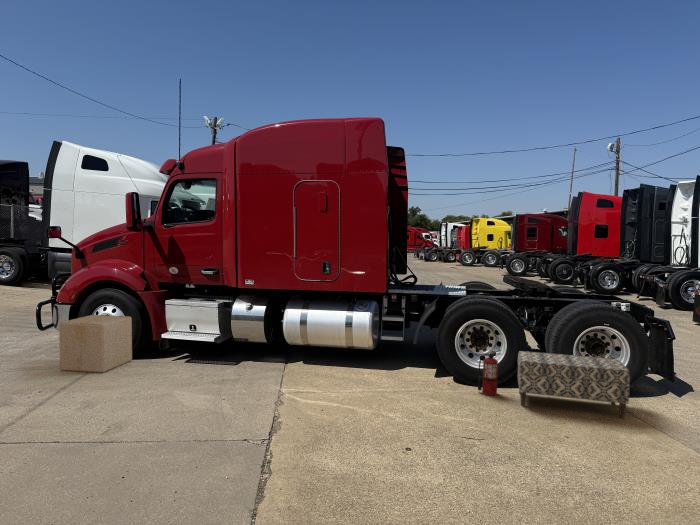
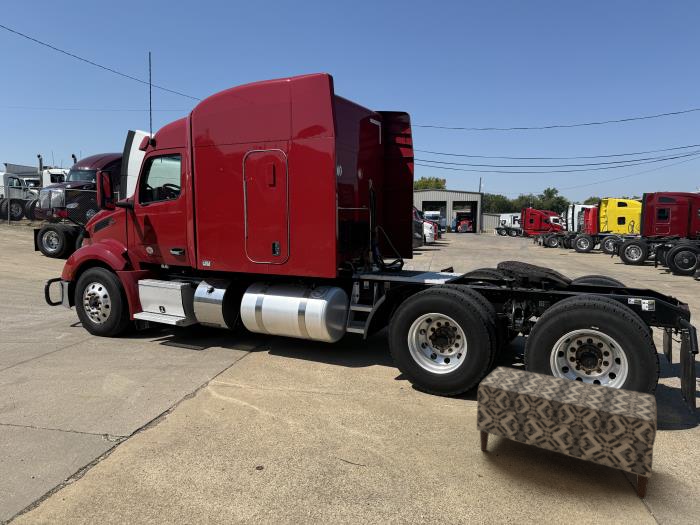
cardboard box: present [59,315,132,373] -> none [36,292,112,351]
fire extinguisher: present [478,349,501,395] -> none [437,362,470,426]

